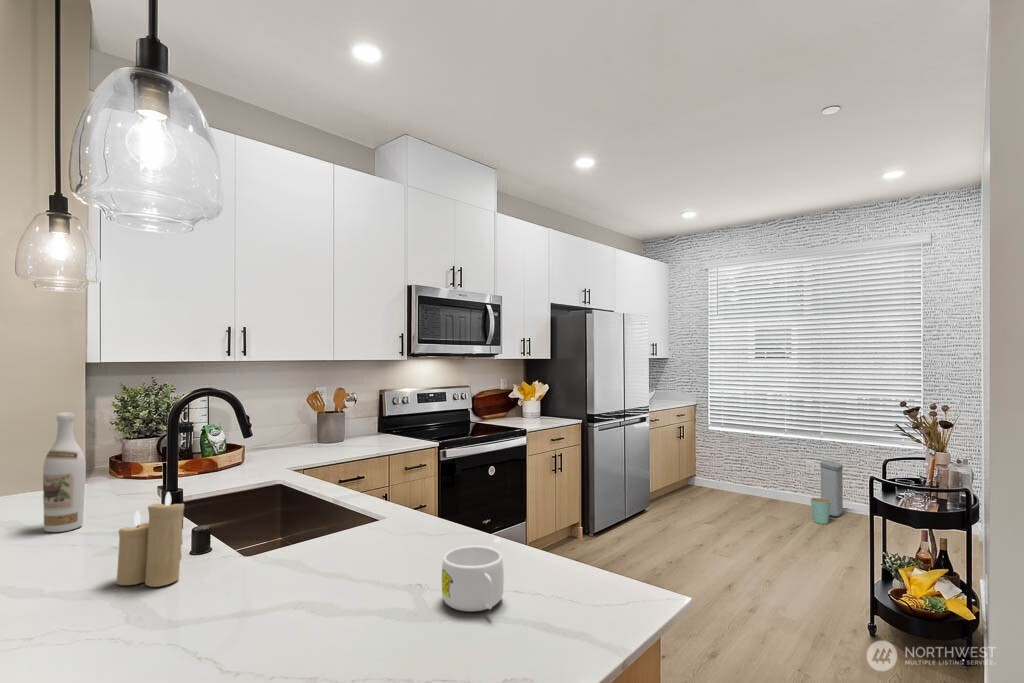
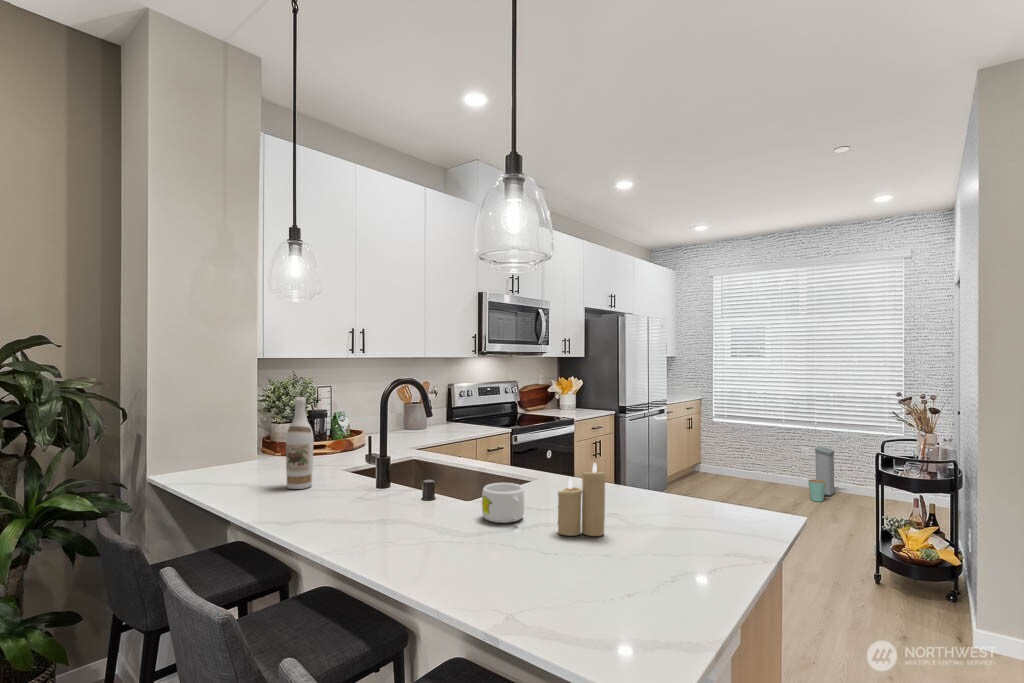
candle: present [117,492,184,587] -> present [558,463,605,536]
mug: present [442,546,504,612] -> present [482,483,524,523]

